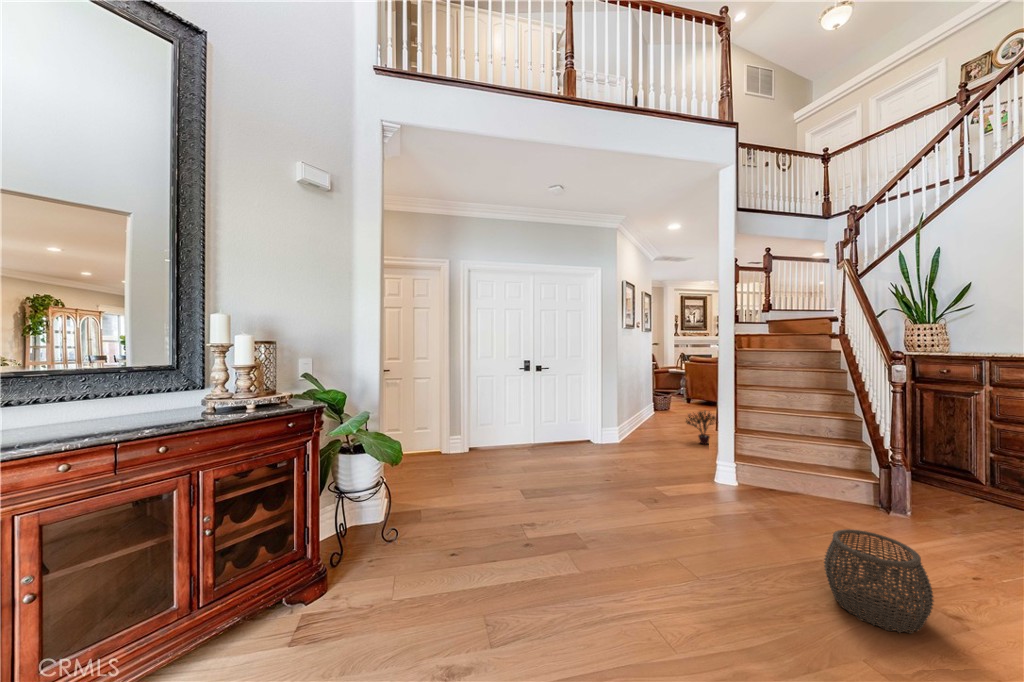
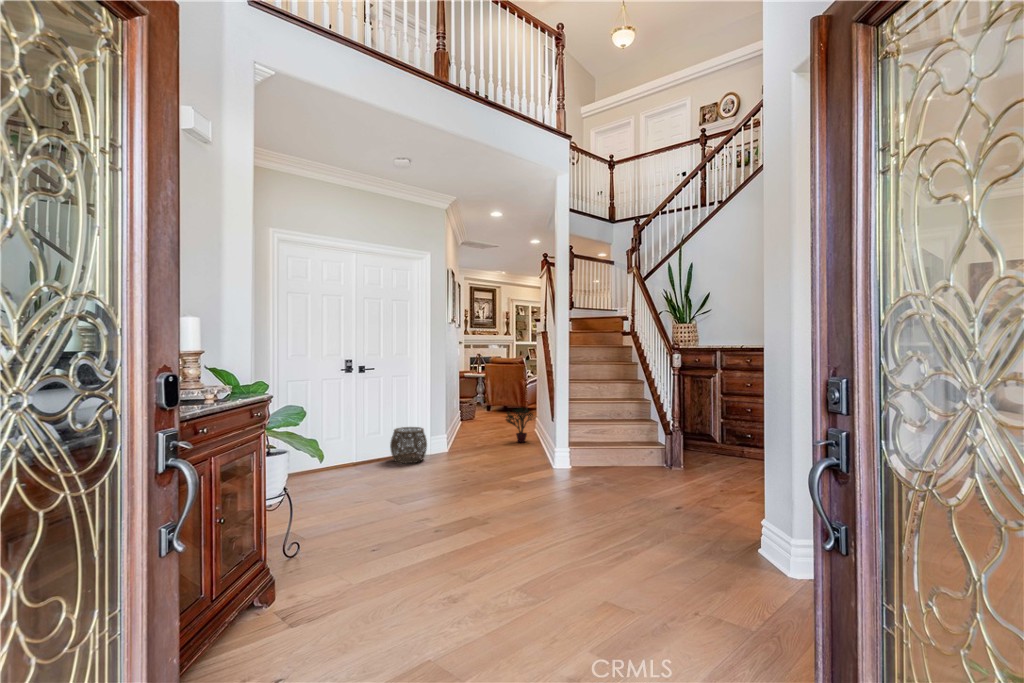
woven basket: present [824,529,934,633] -> present [390,427,427,463]

